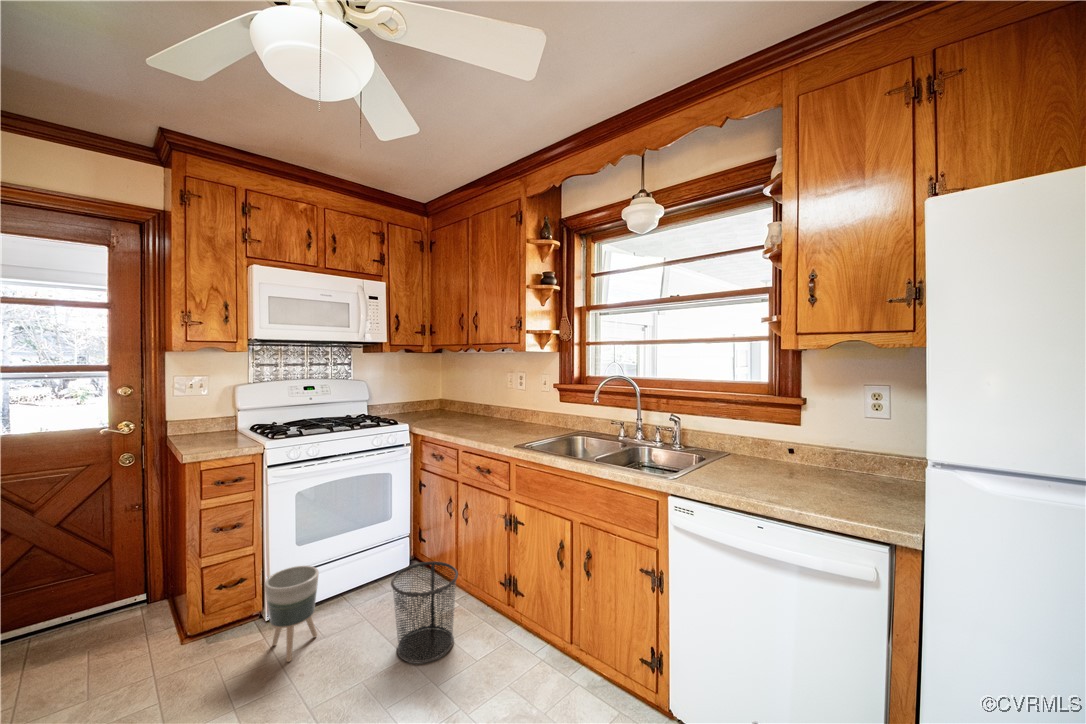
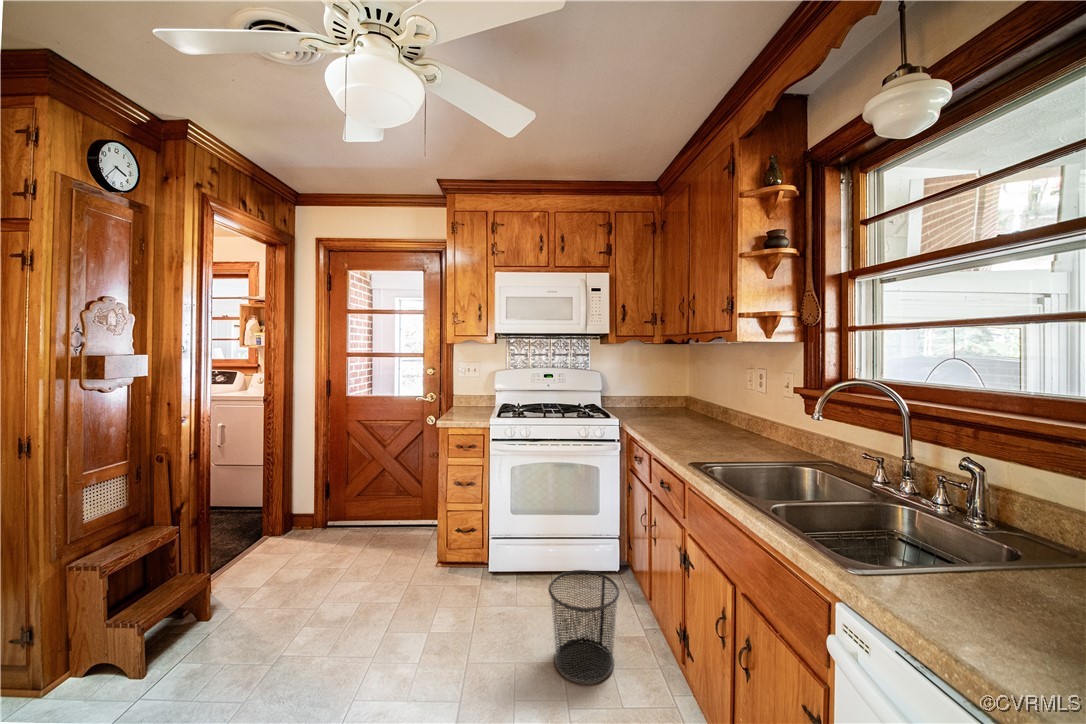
planter: present [265,566,319,662] -> none [470,534,512,615]

